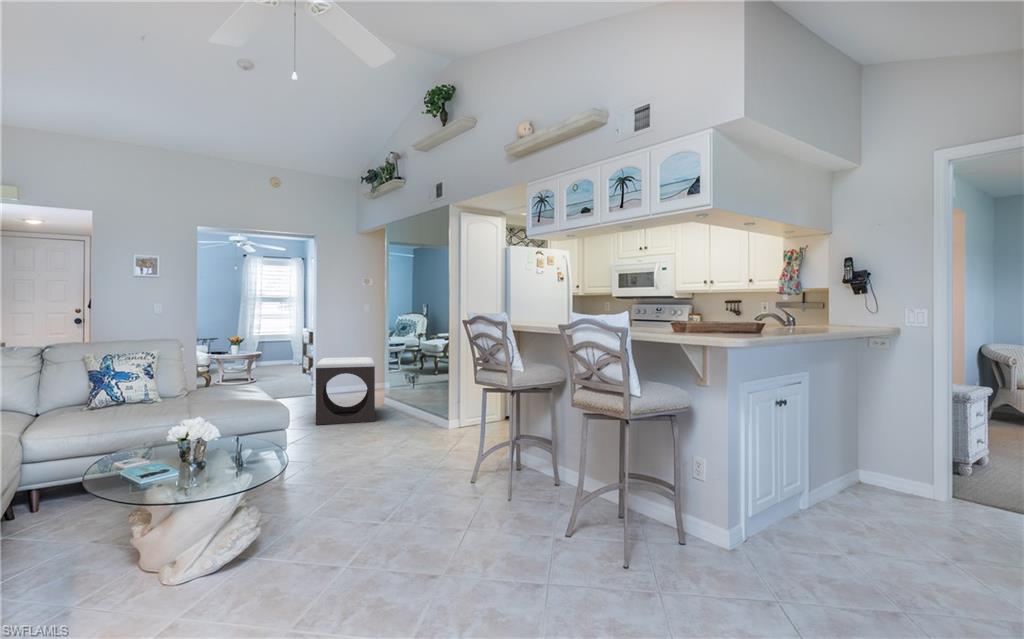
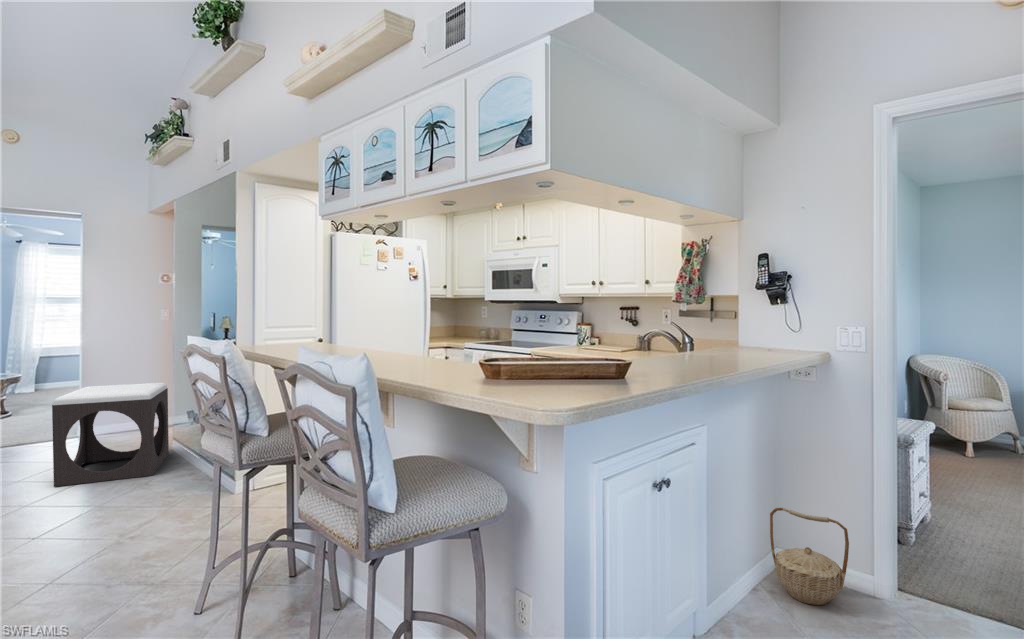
basket: none [854,435,913,500] -> present [770,508,849,605]

